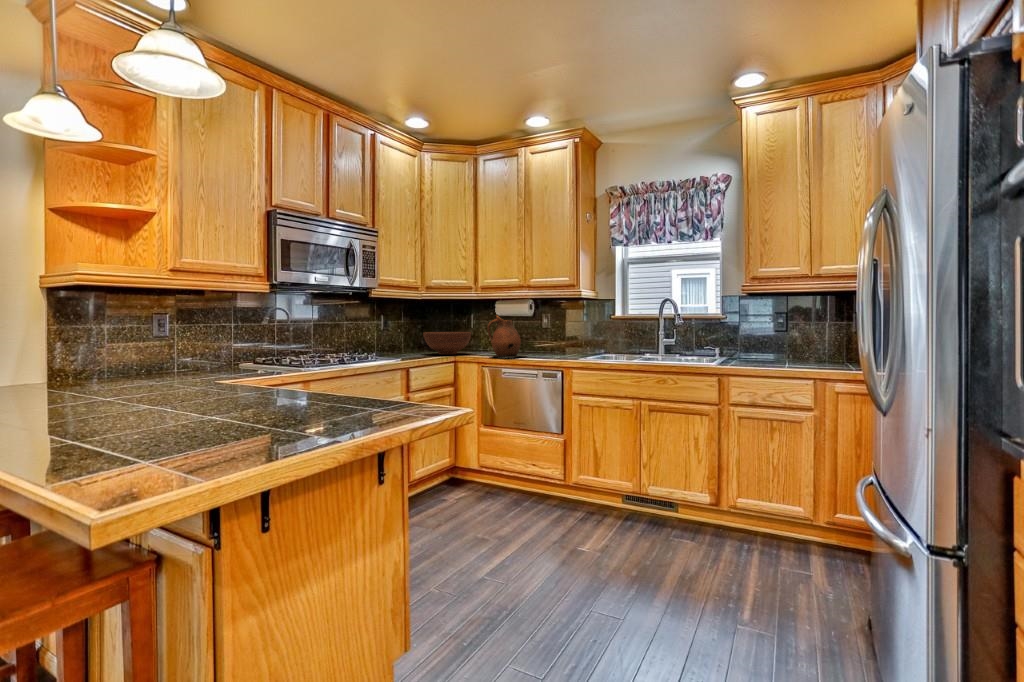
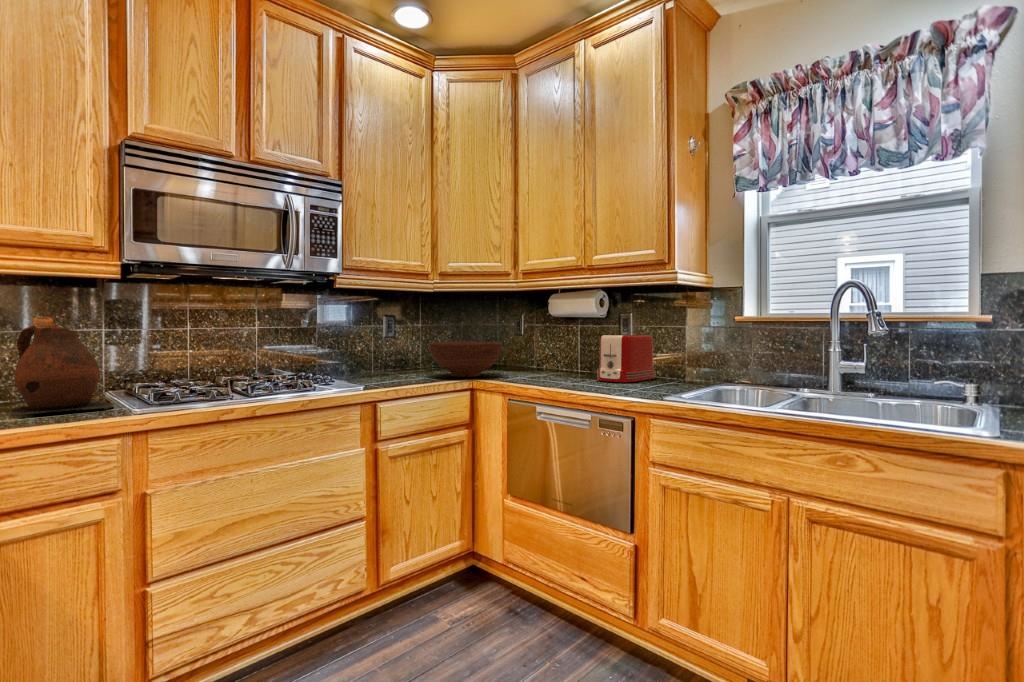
ceramic pitcher: present [488,316,522,358] -> present [11,317,114,416]
toaster: none [533,327,566,355] -> present [597,335,656,382]

